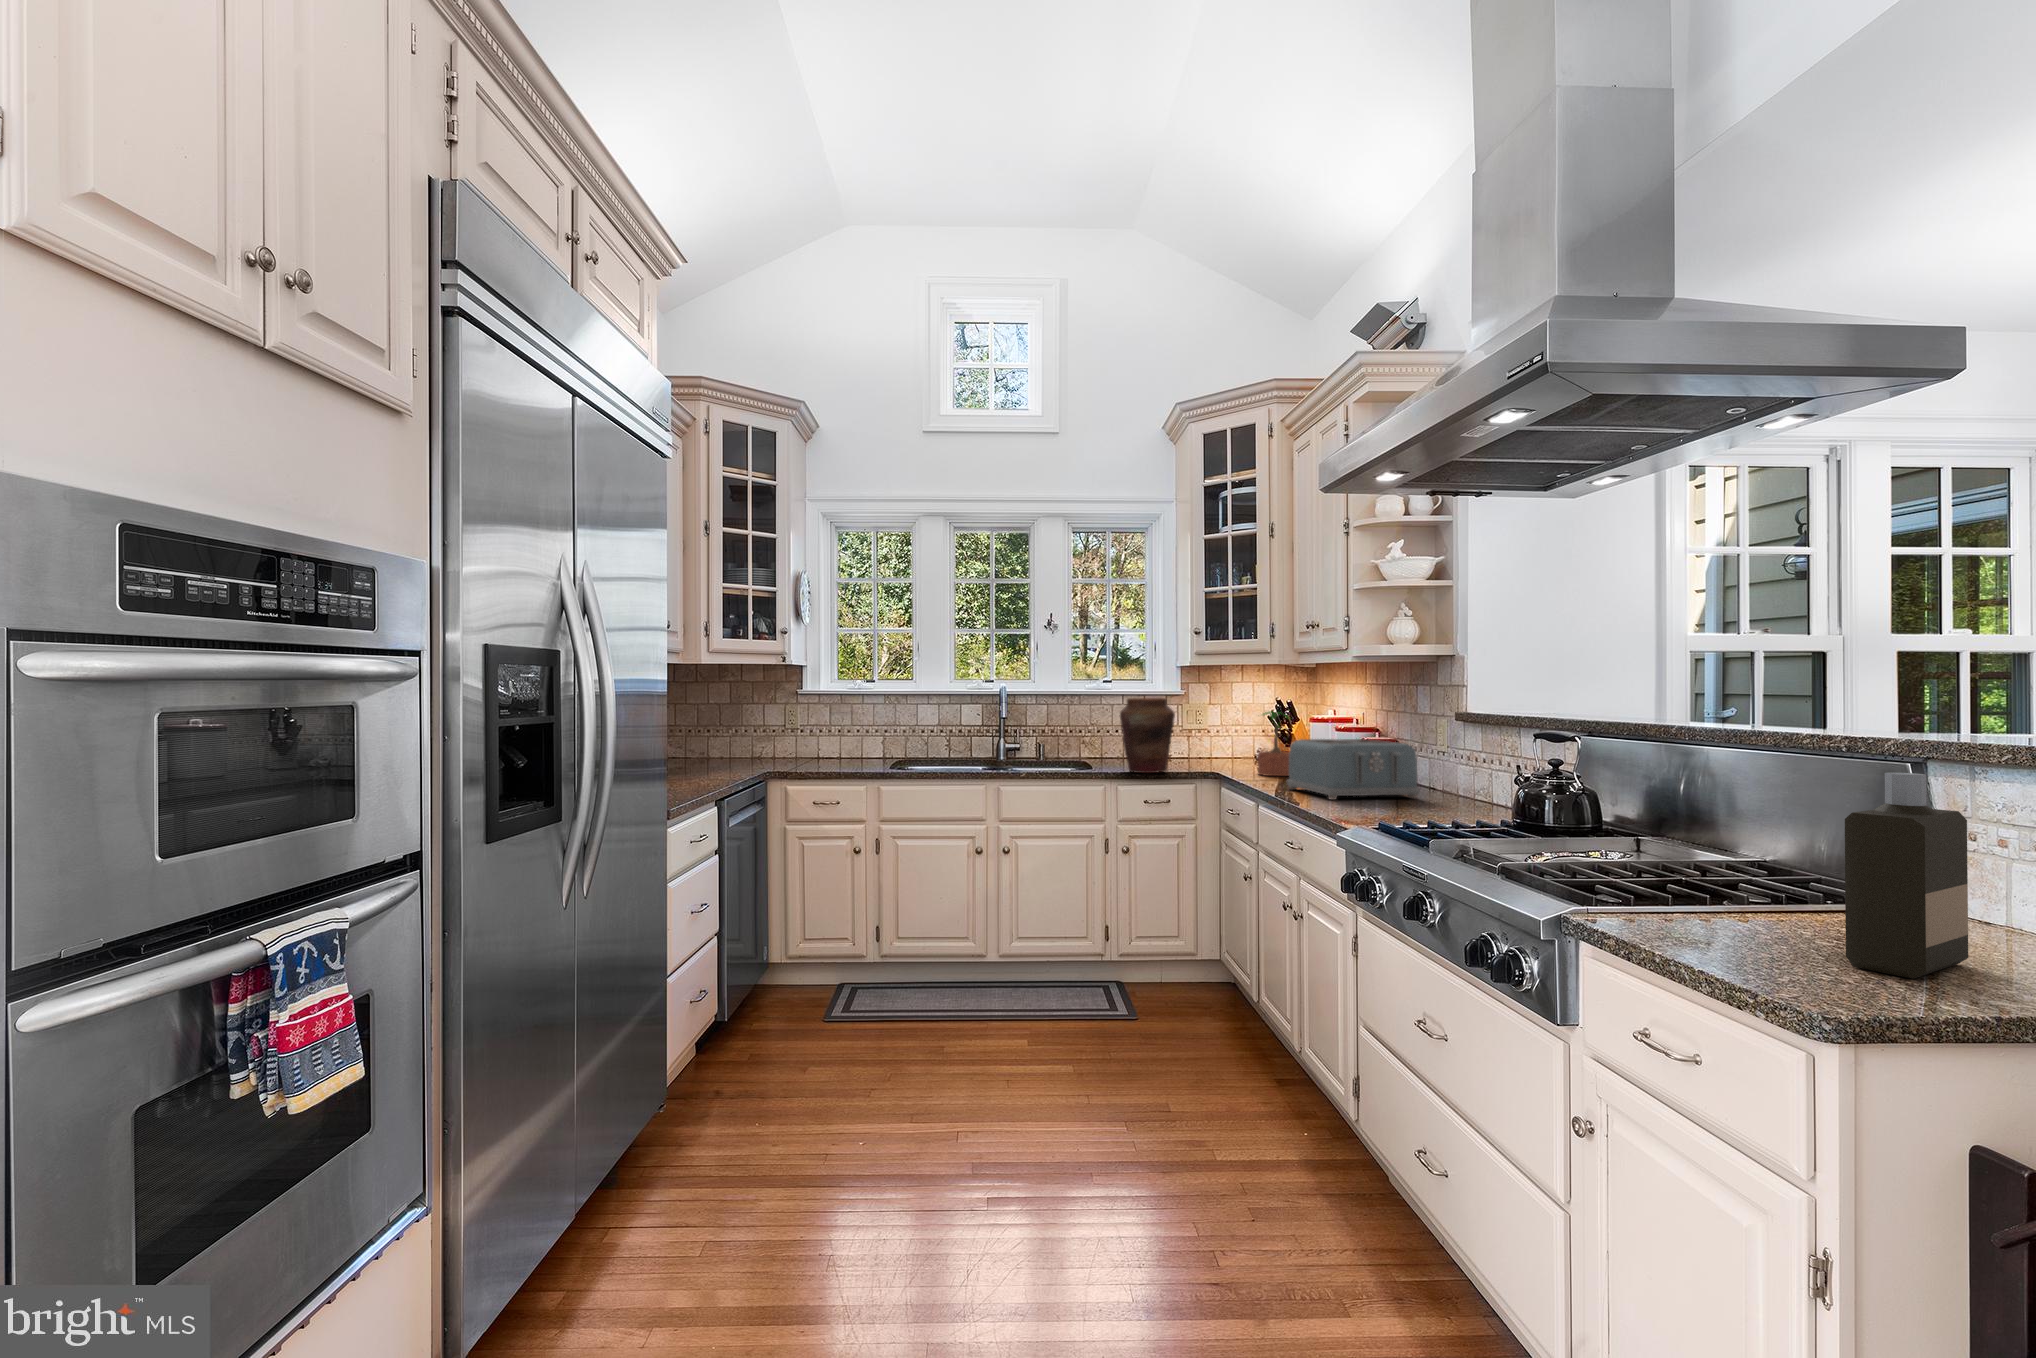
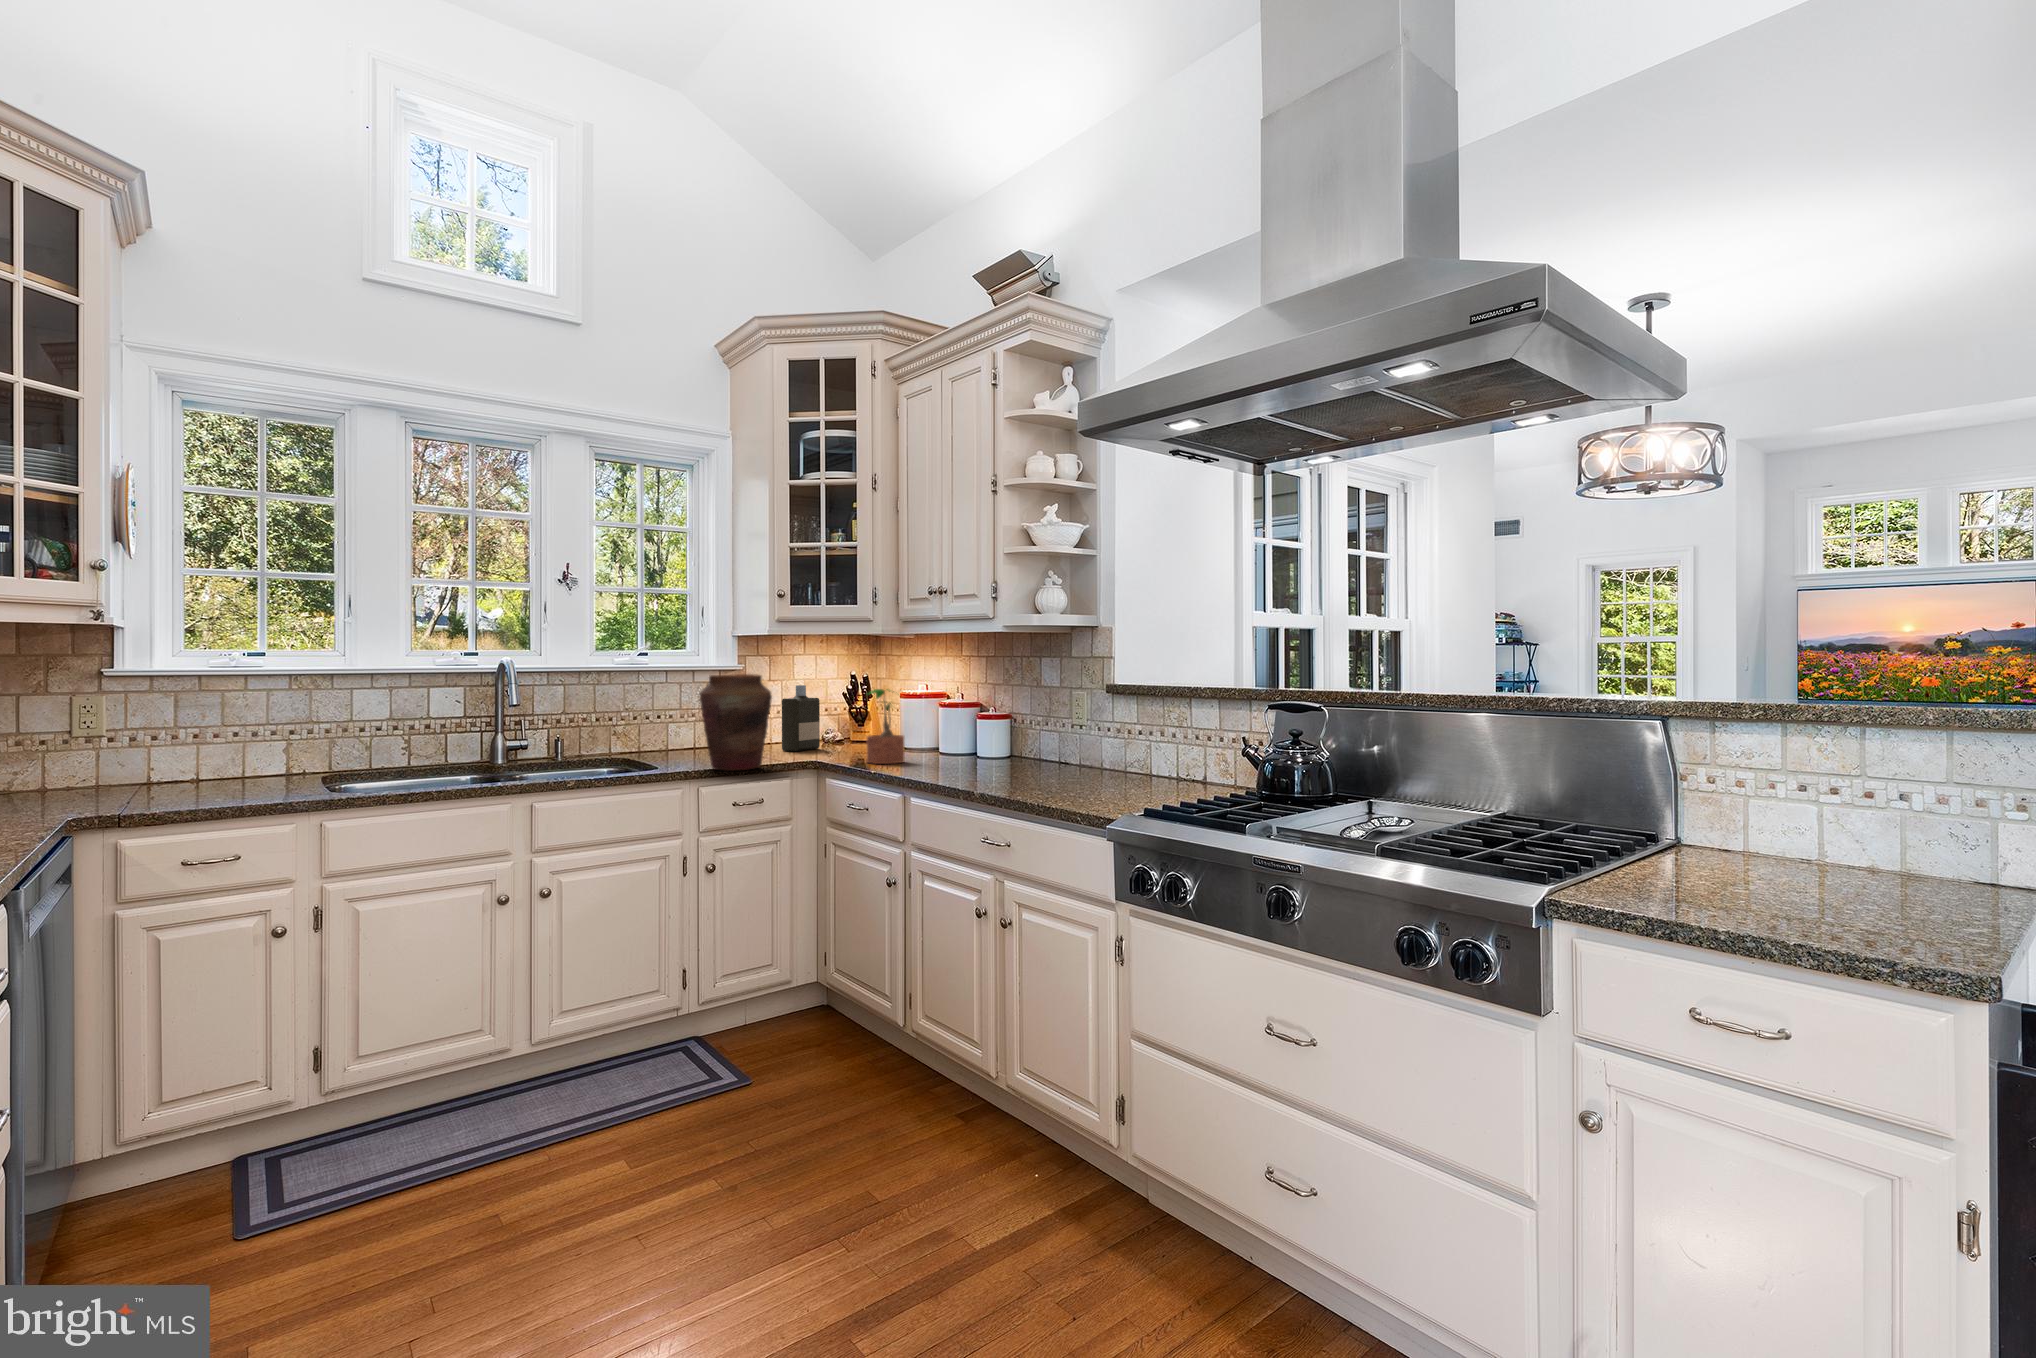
toaster: present [1287,739,1420,799] -> none [941,717,1089,787]
bottle: present [1845,772,1968,979] -> present [782,685,820,751]

